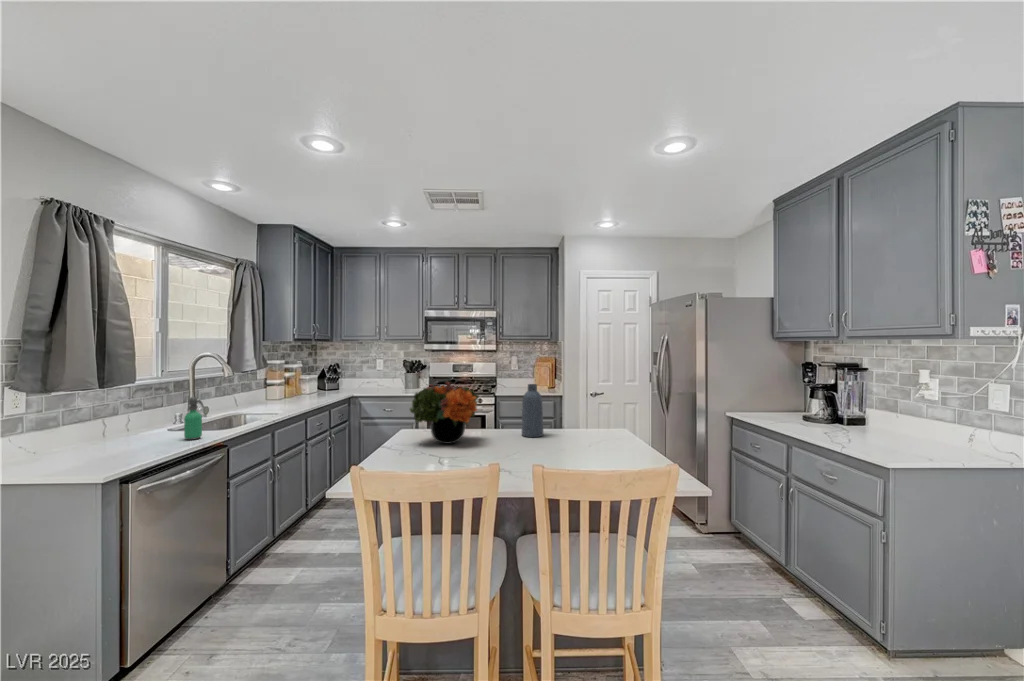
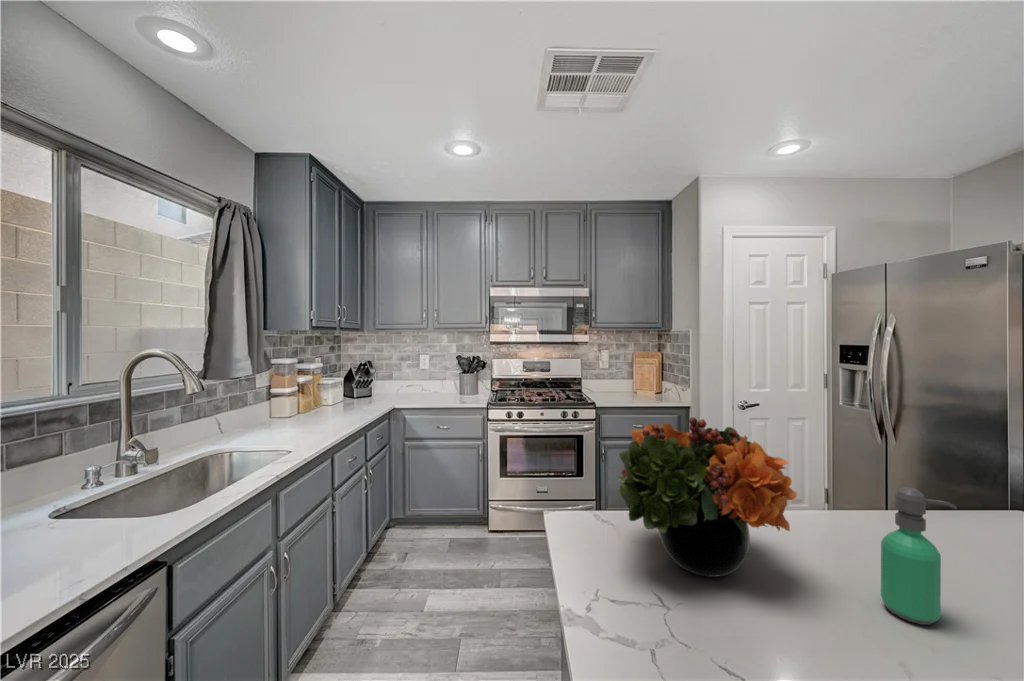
vase: present [522,384,543,437] -> none [815,415,876,537]
soap dispenser: present [184,397,202,440] -> present [881,487,957,625]

